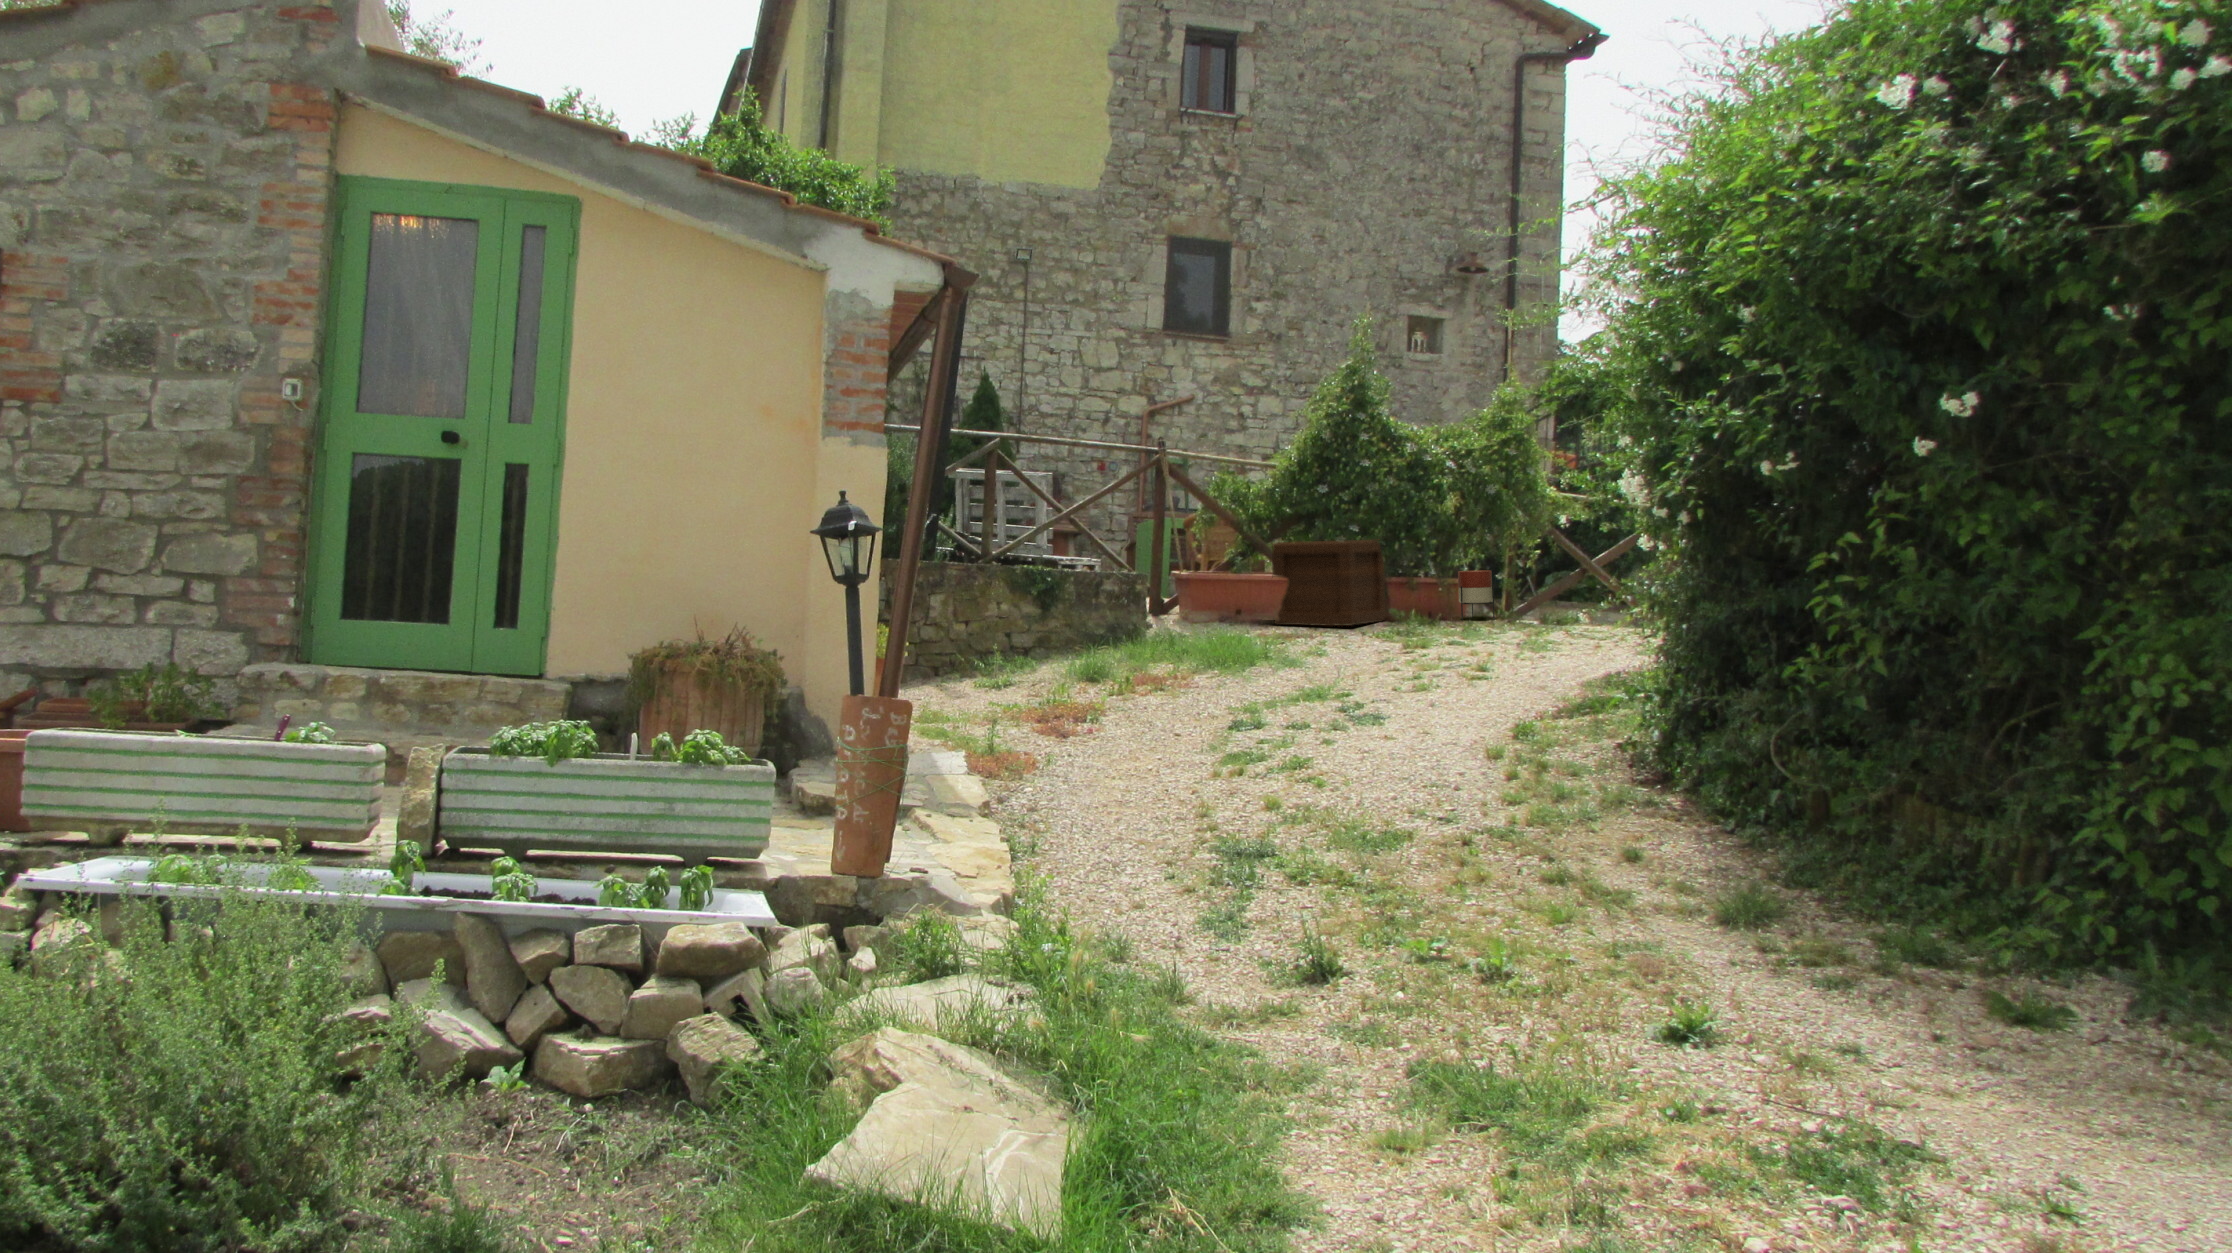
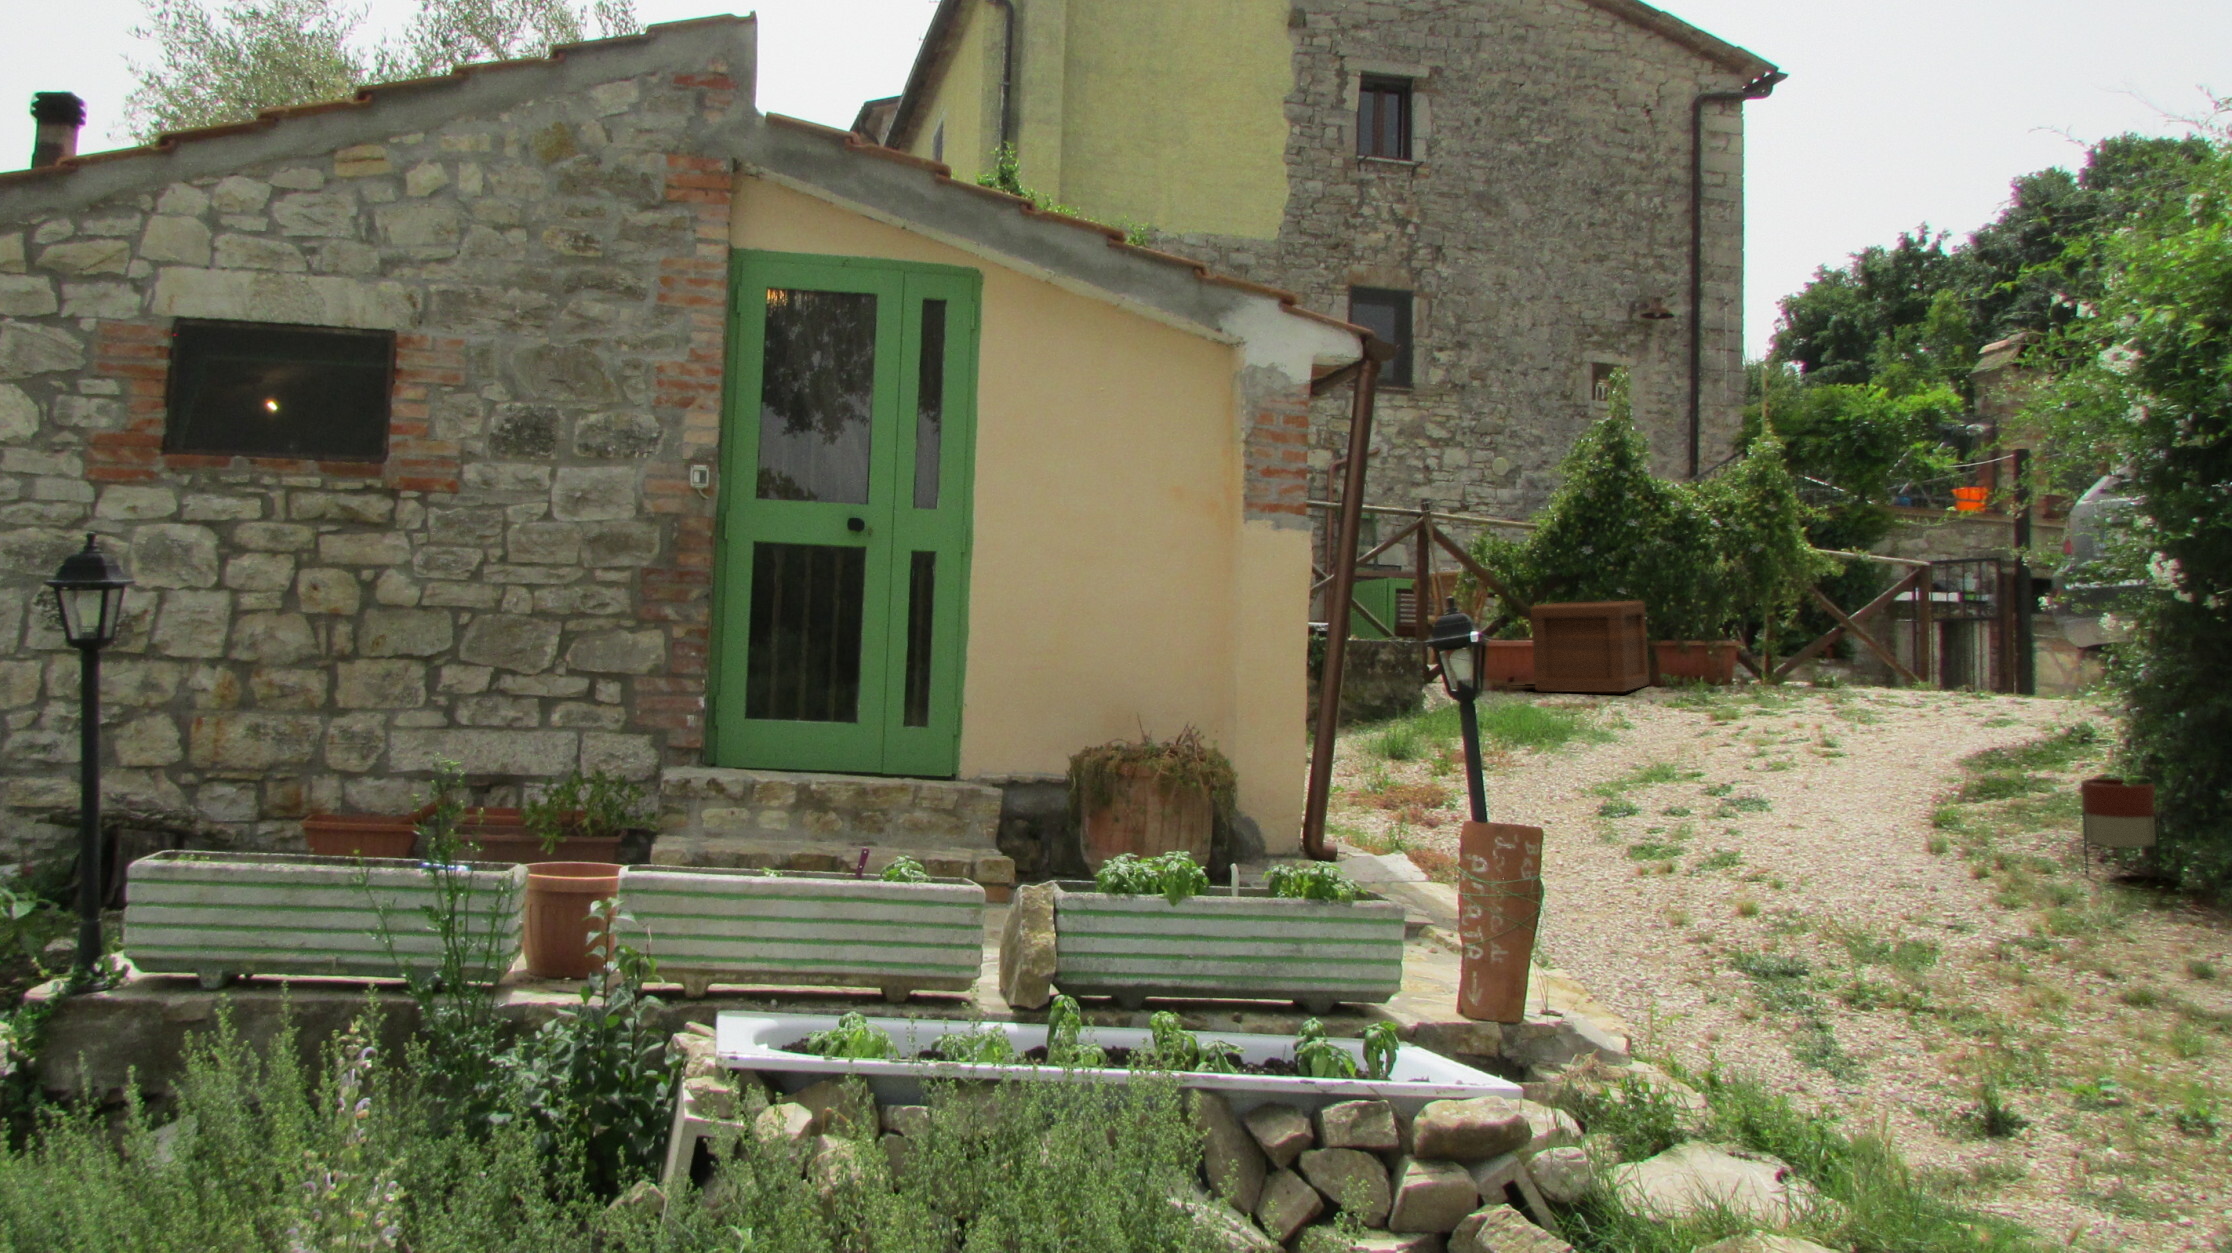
planter: present [1458,570,1495,620] -> present [2081,778,2161,880]

